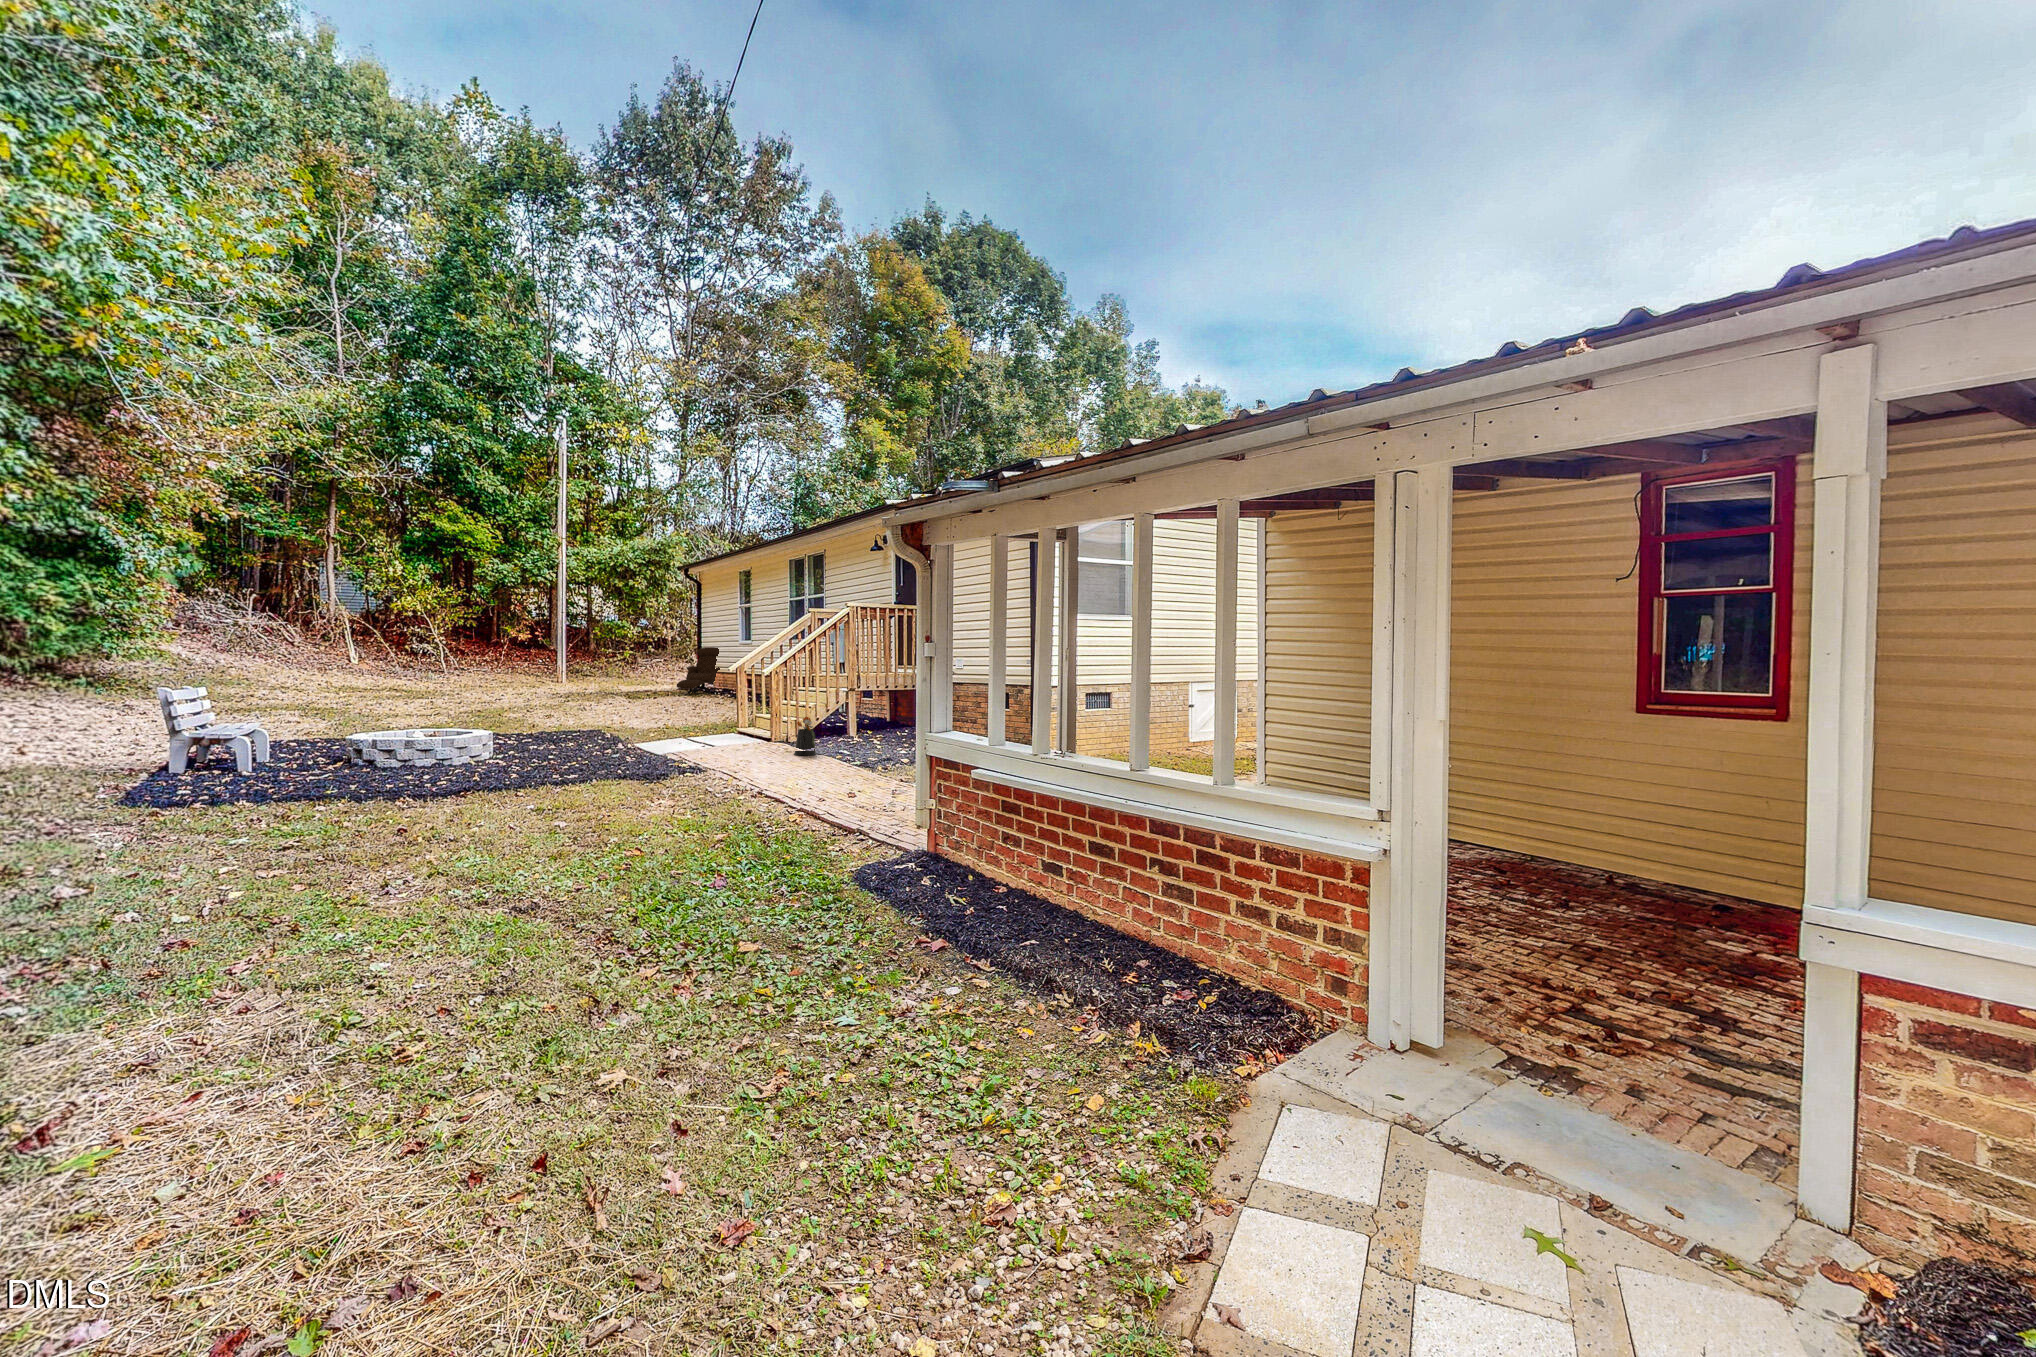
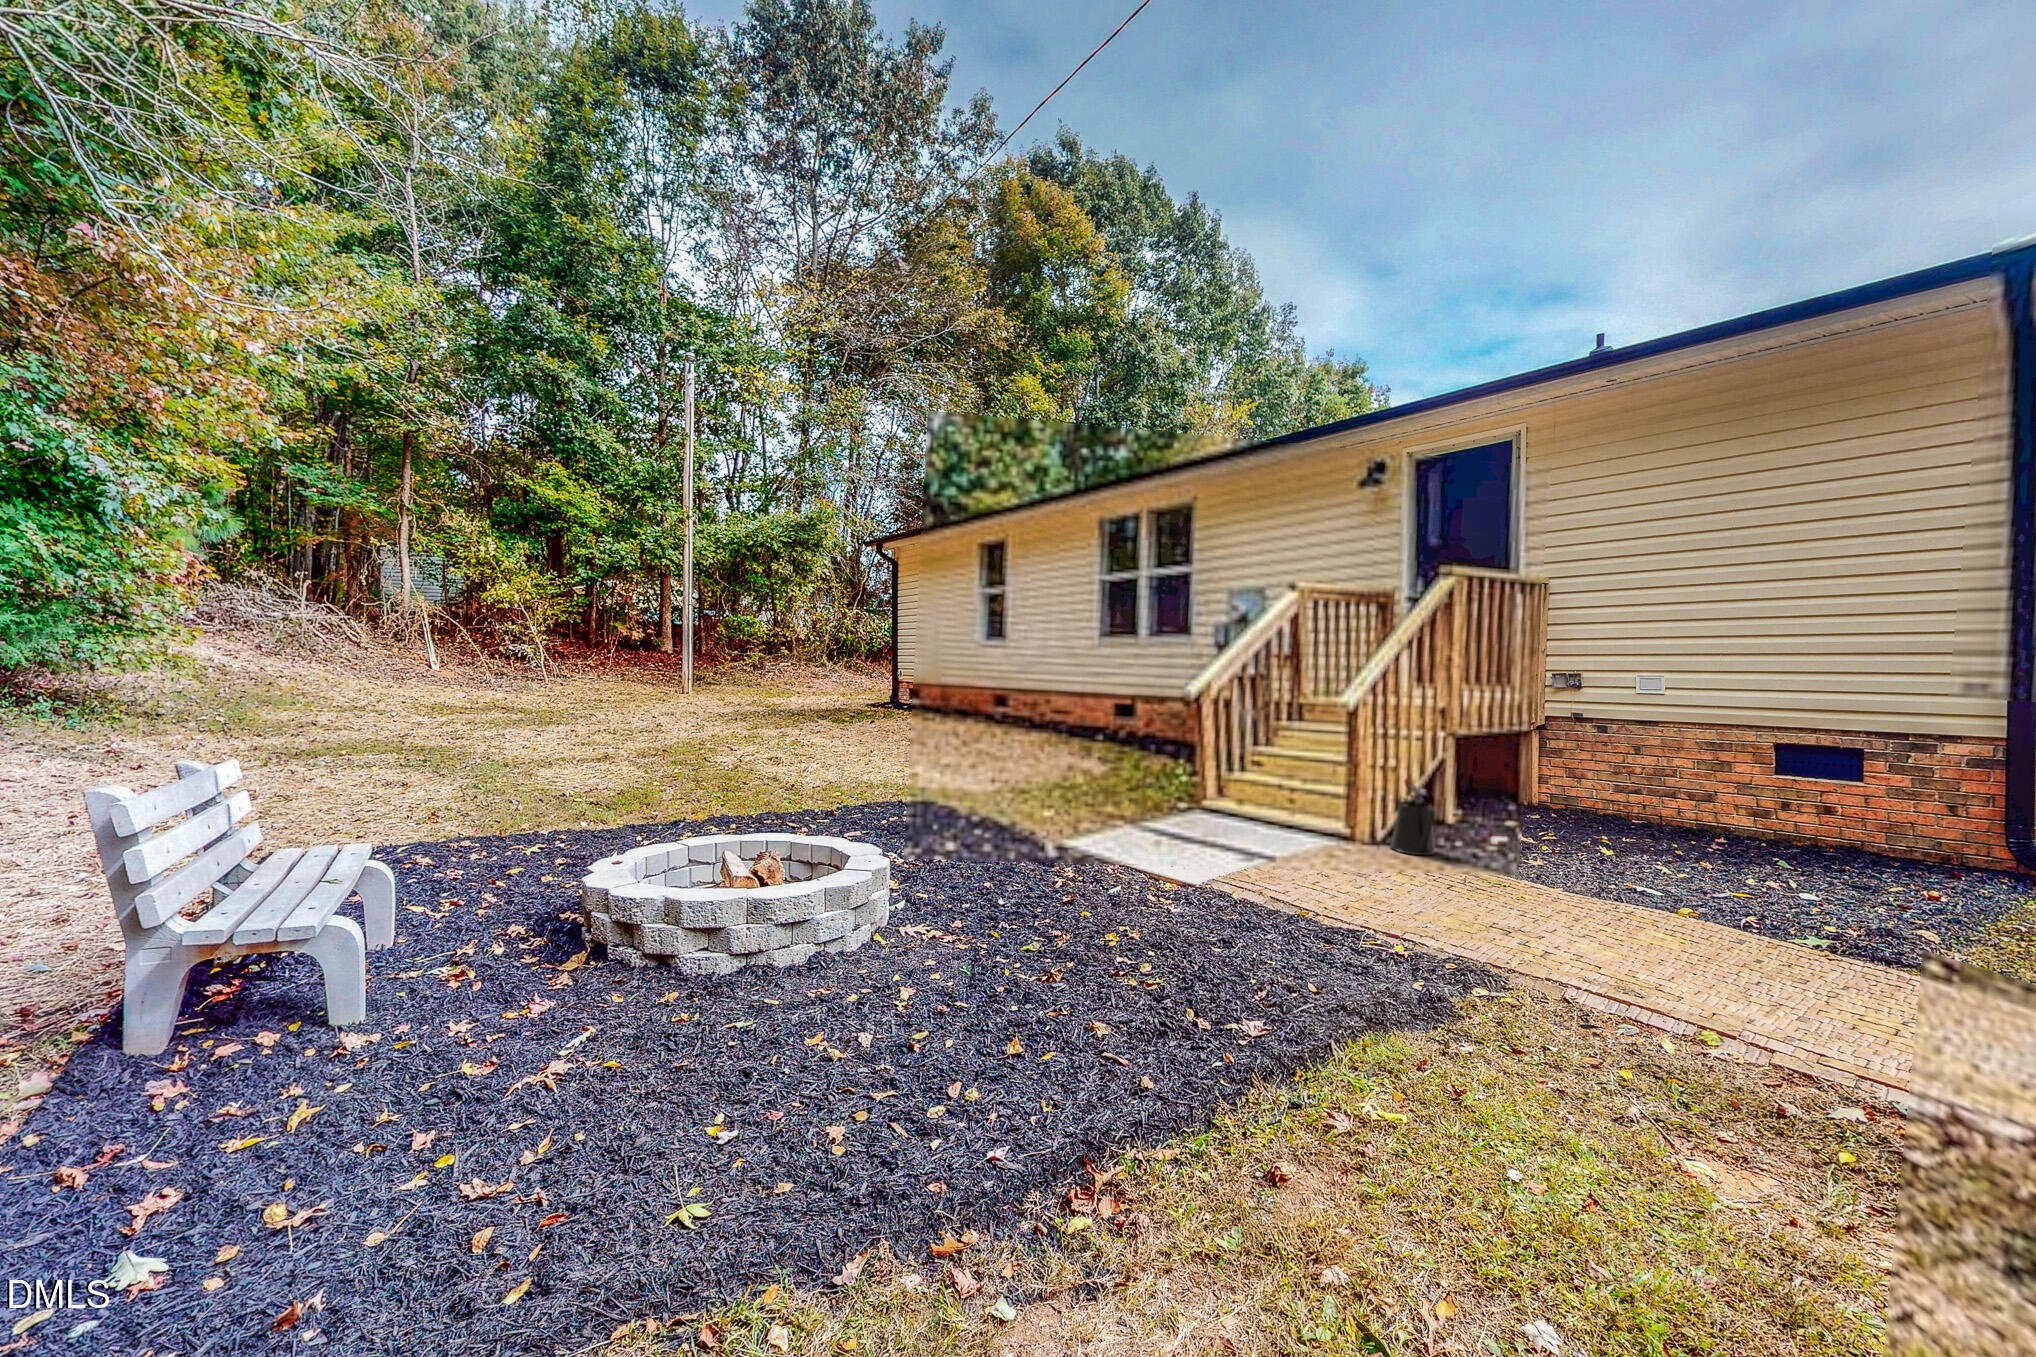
lounge chair: present [677,647,720,695] -> none [885,649,938,714]

